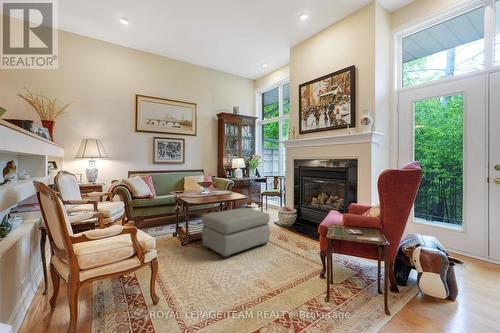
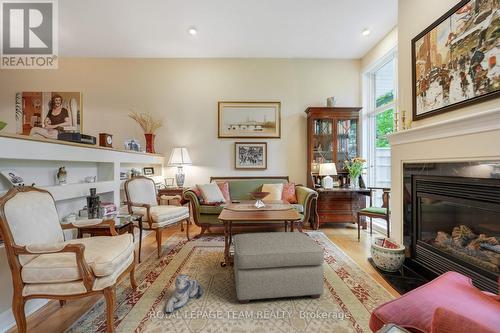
plush toy: none [172,248,193,278] -> present [166,274,203,312]

